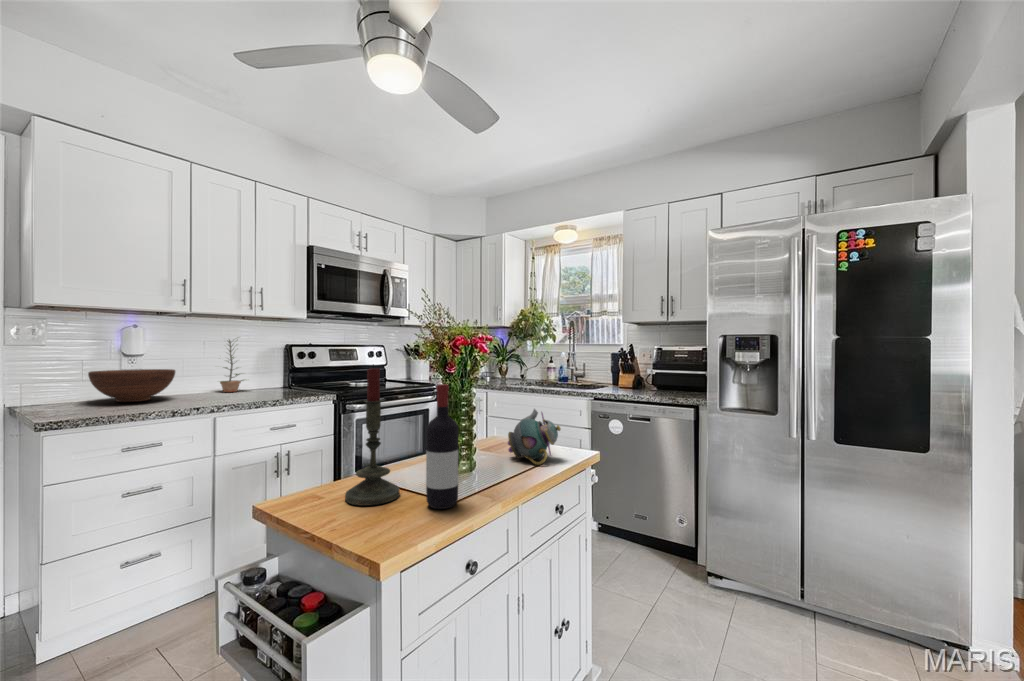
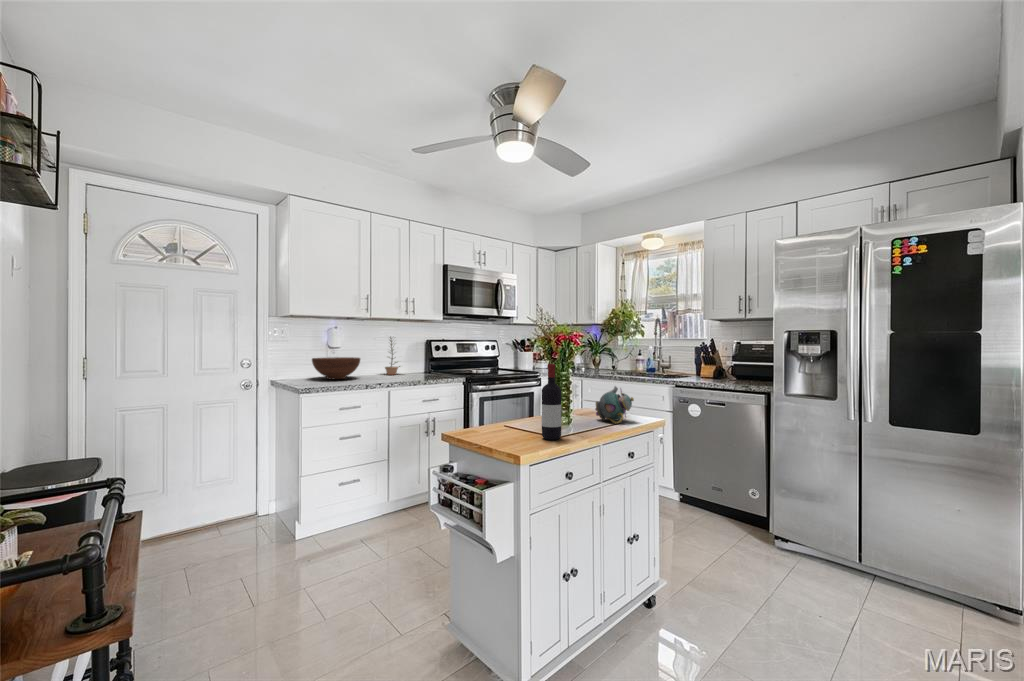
candle: present [345,365,399,506] -> none [493,351,524,436]

